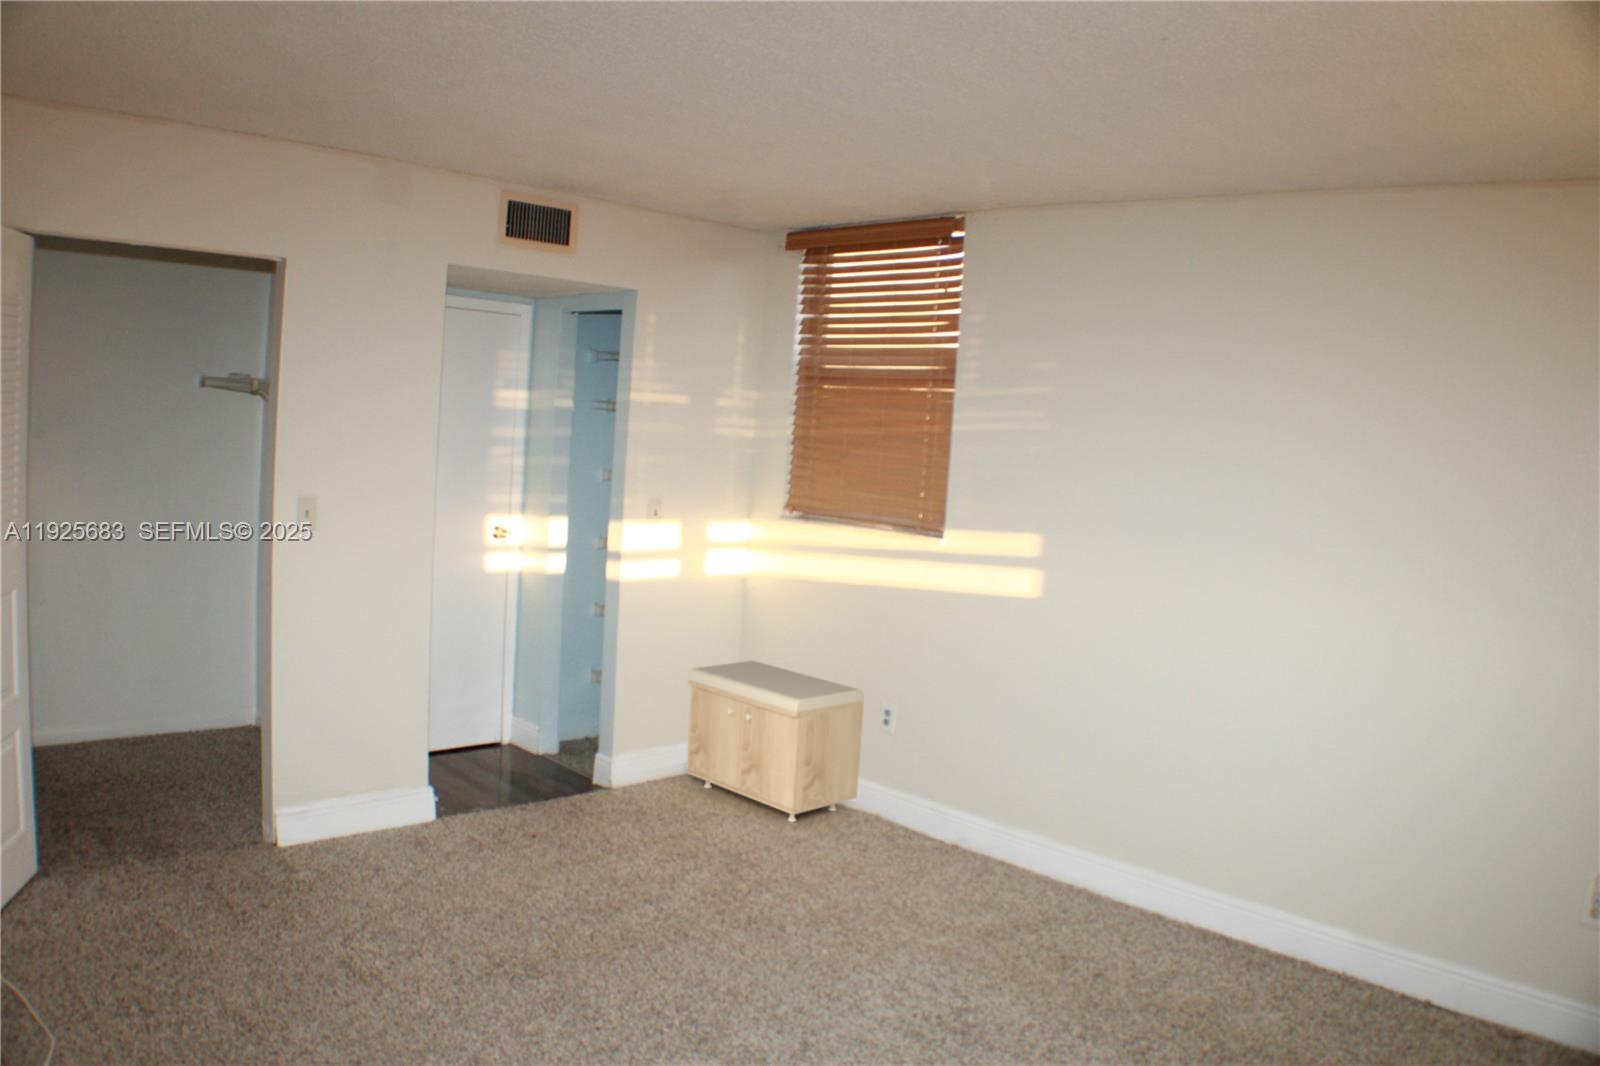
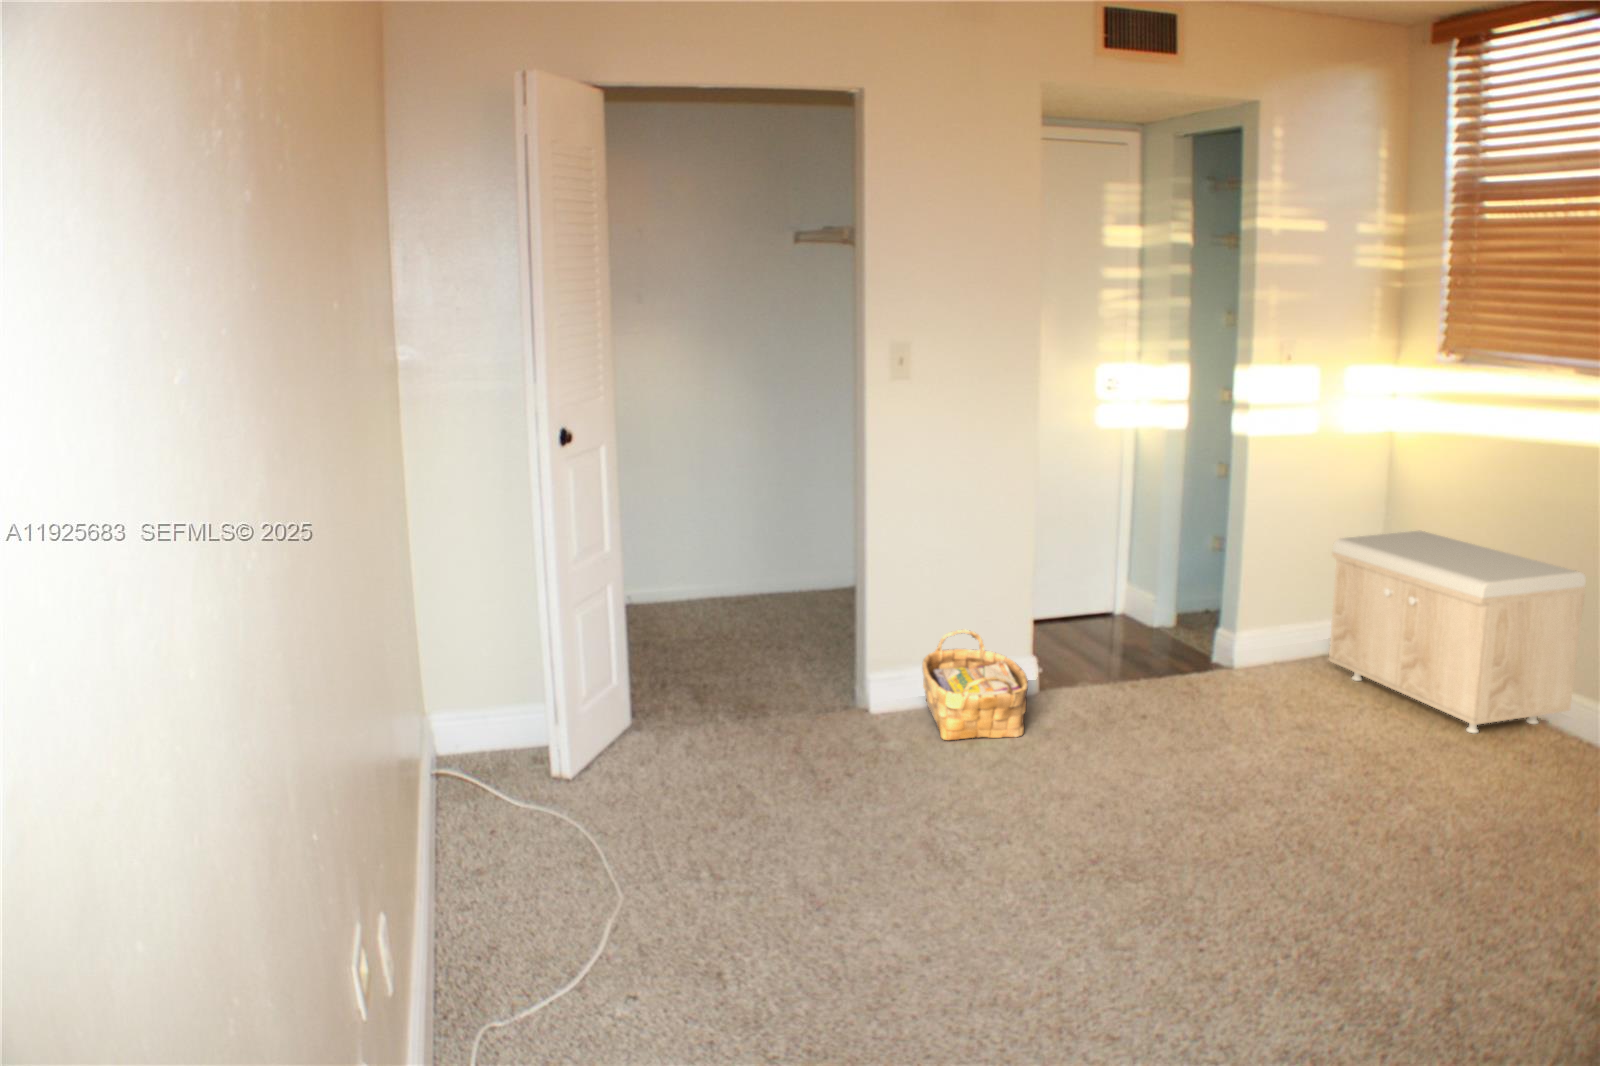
woven basket: none [321,764,429,875] -> present [922,630,1028,741]

